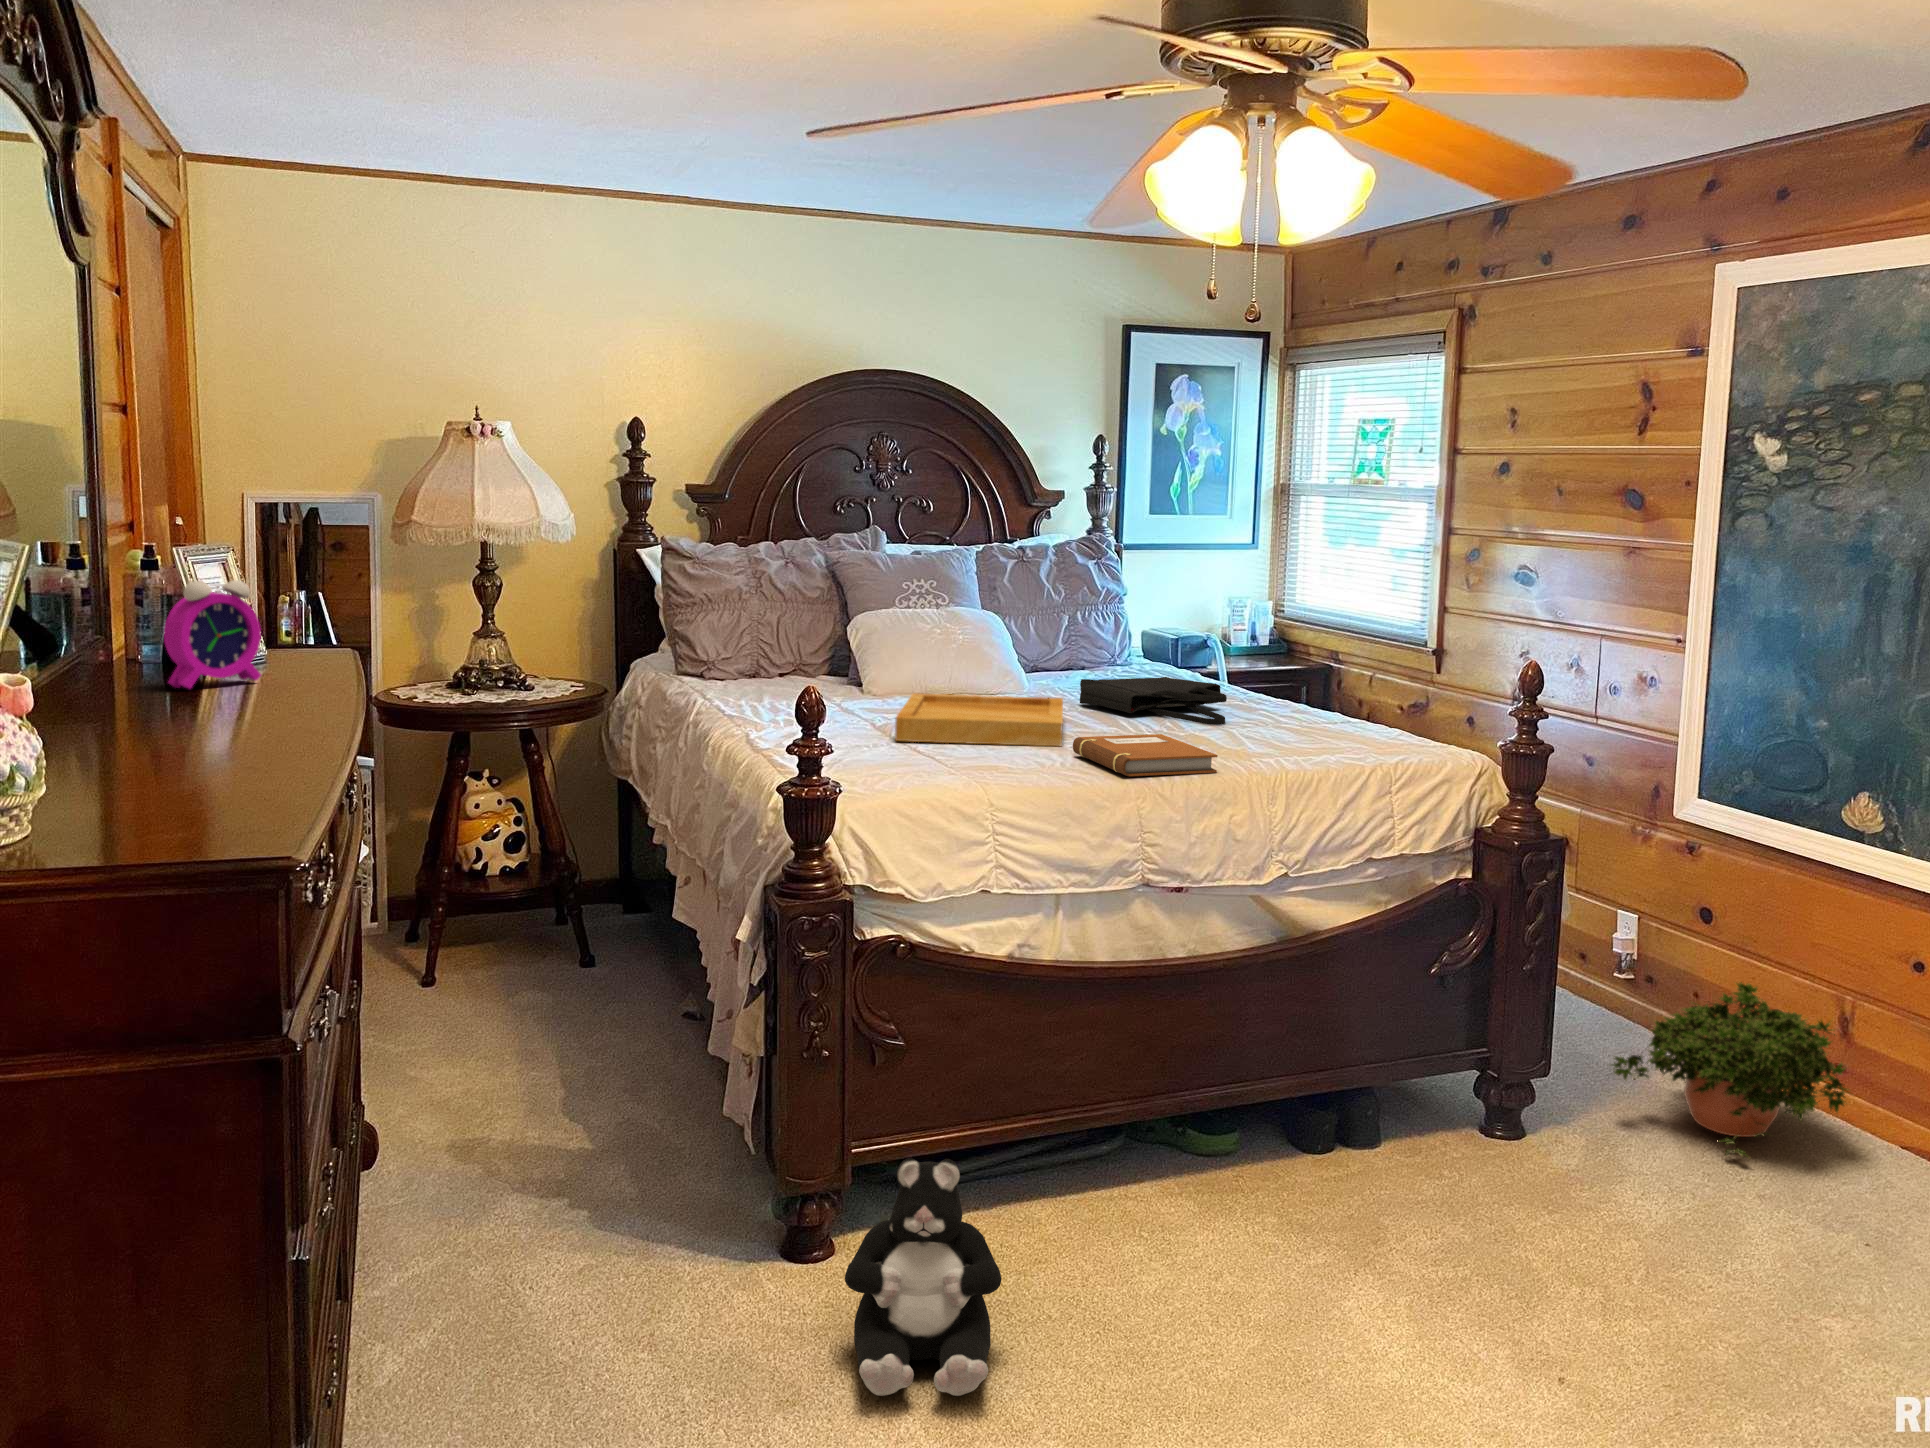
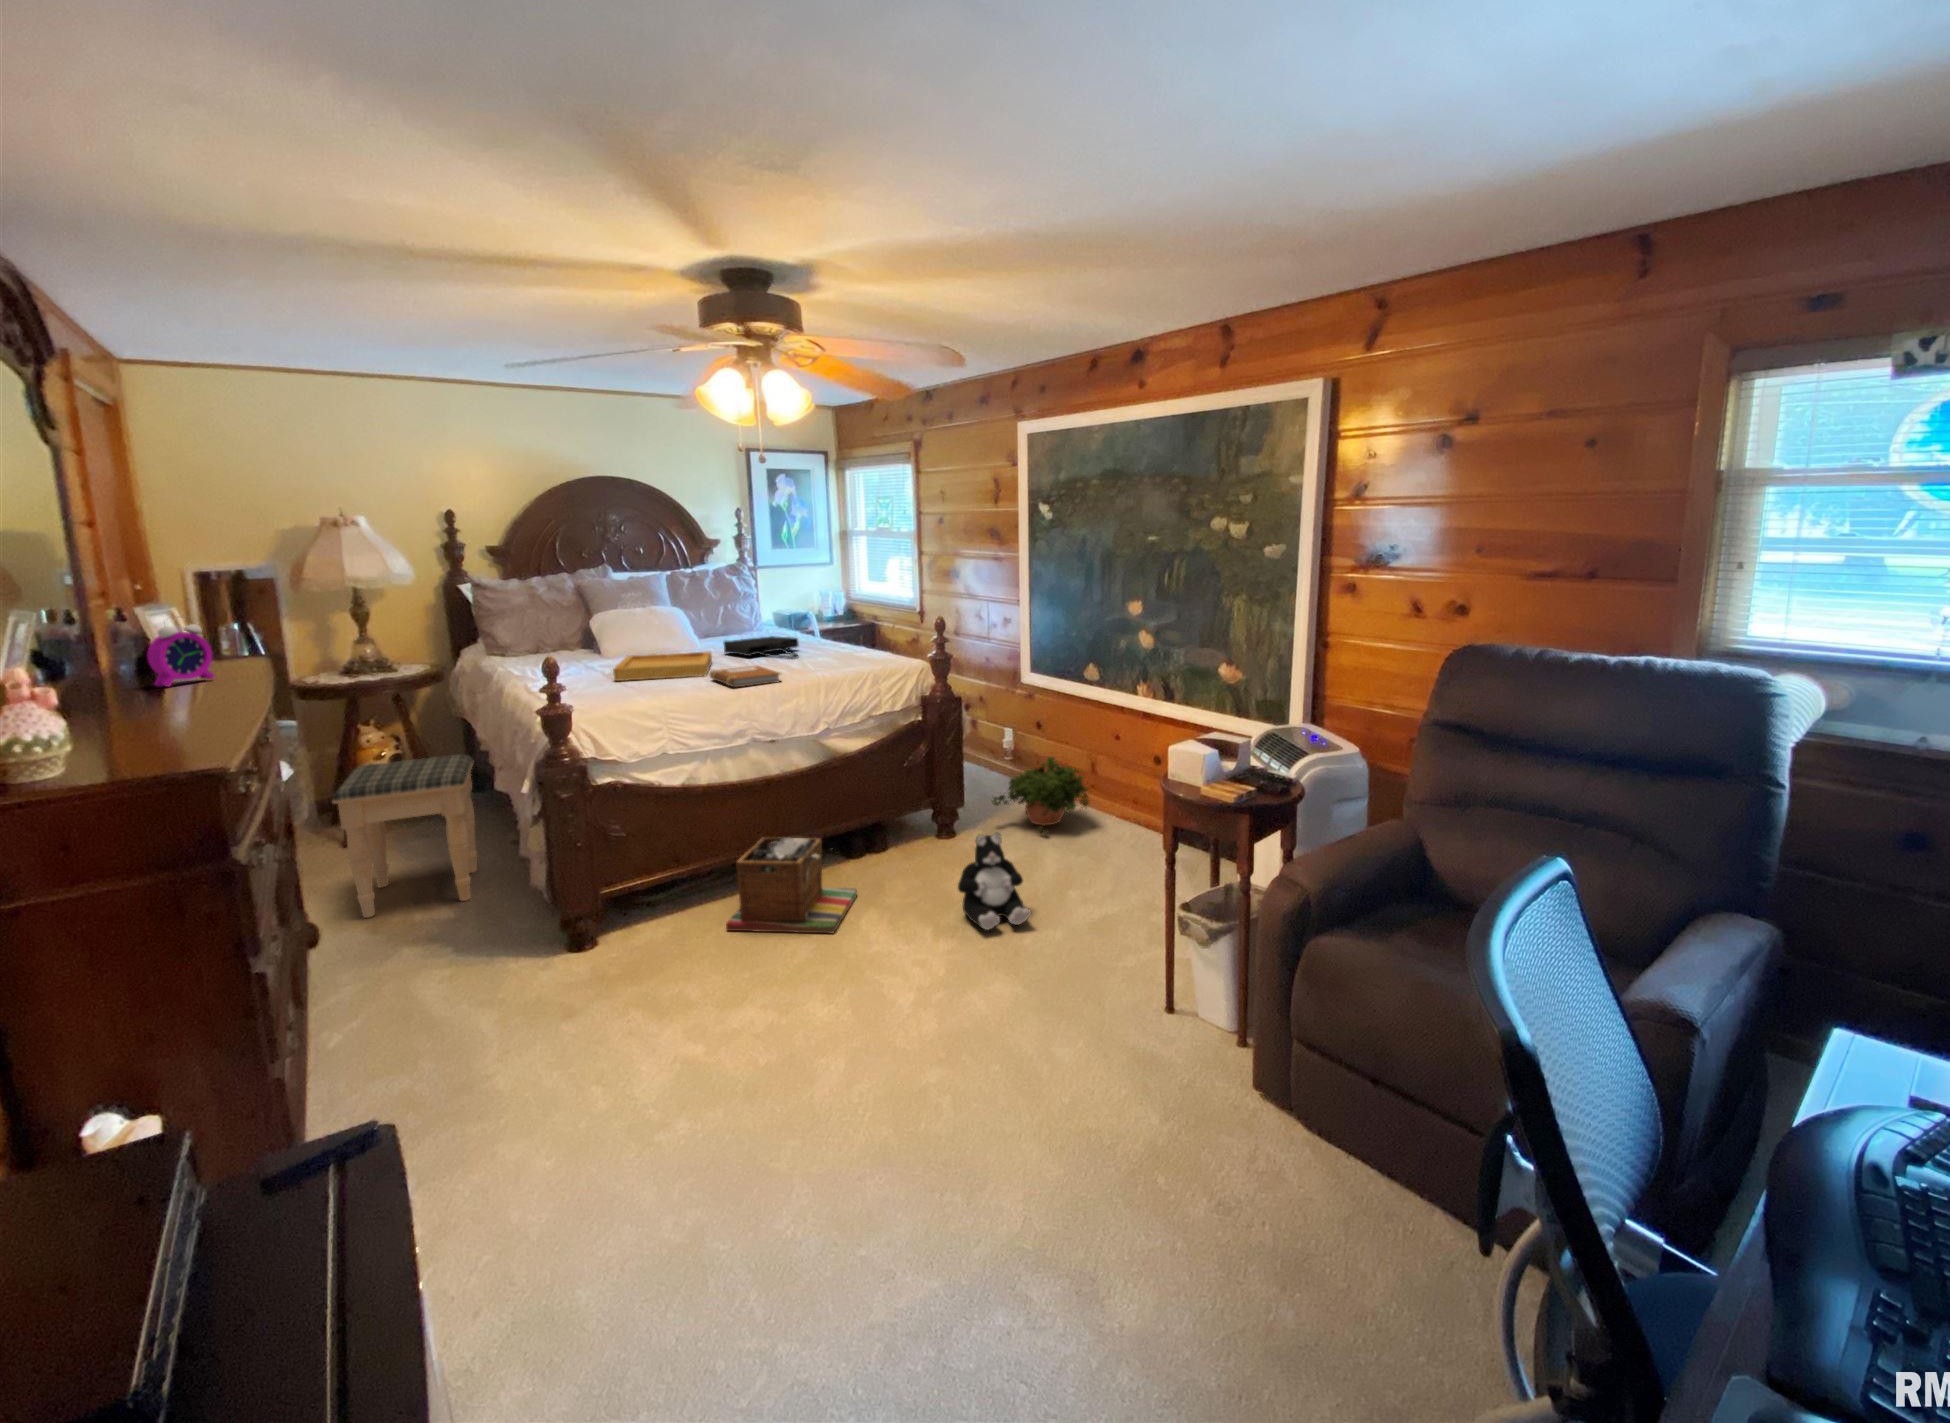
footstool: none [415,849,641,1131] -> present [332,755,477,918]
laundry basket: none [1084,1090,1345,1336] -> present [726,837,857,933]
plush toy: present [845,1158,1001,1396] -> present [958,832,1030,930]

